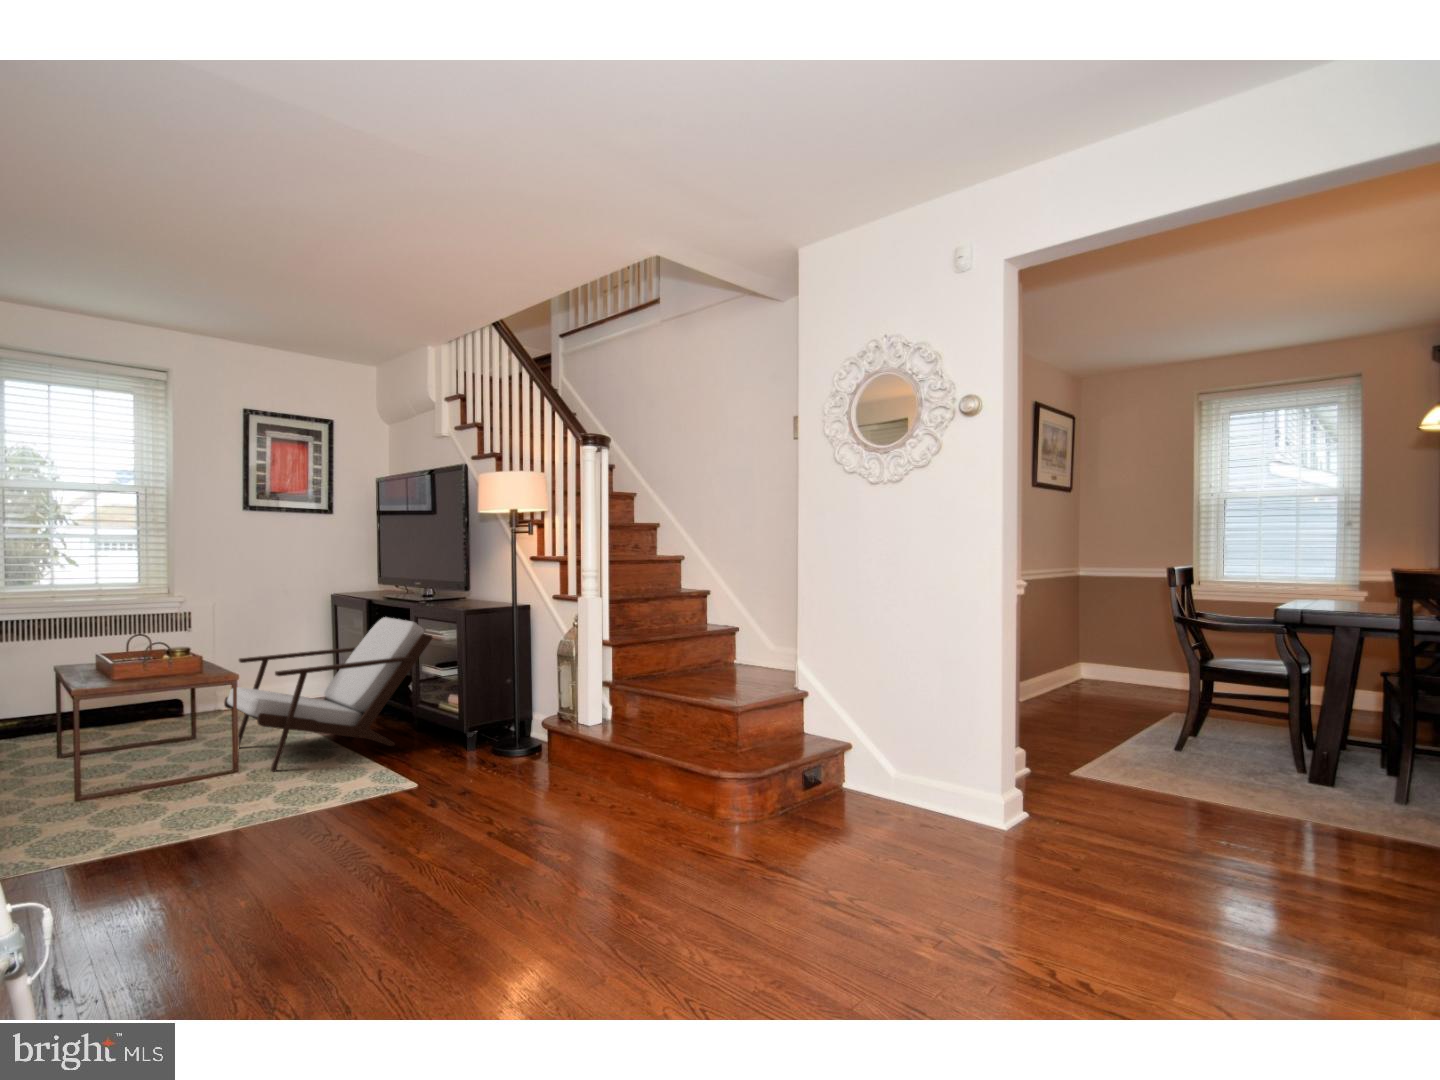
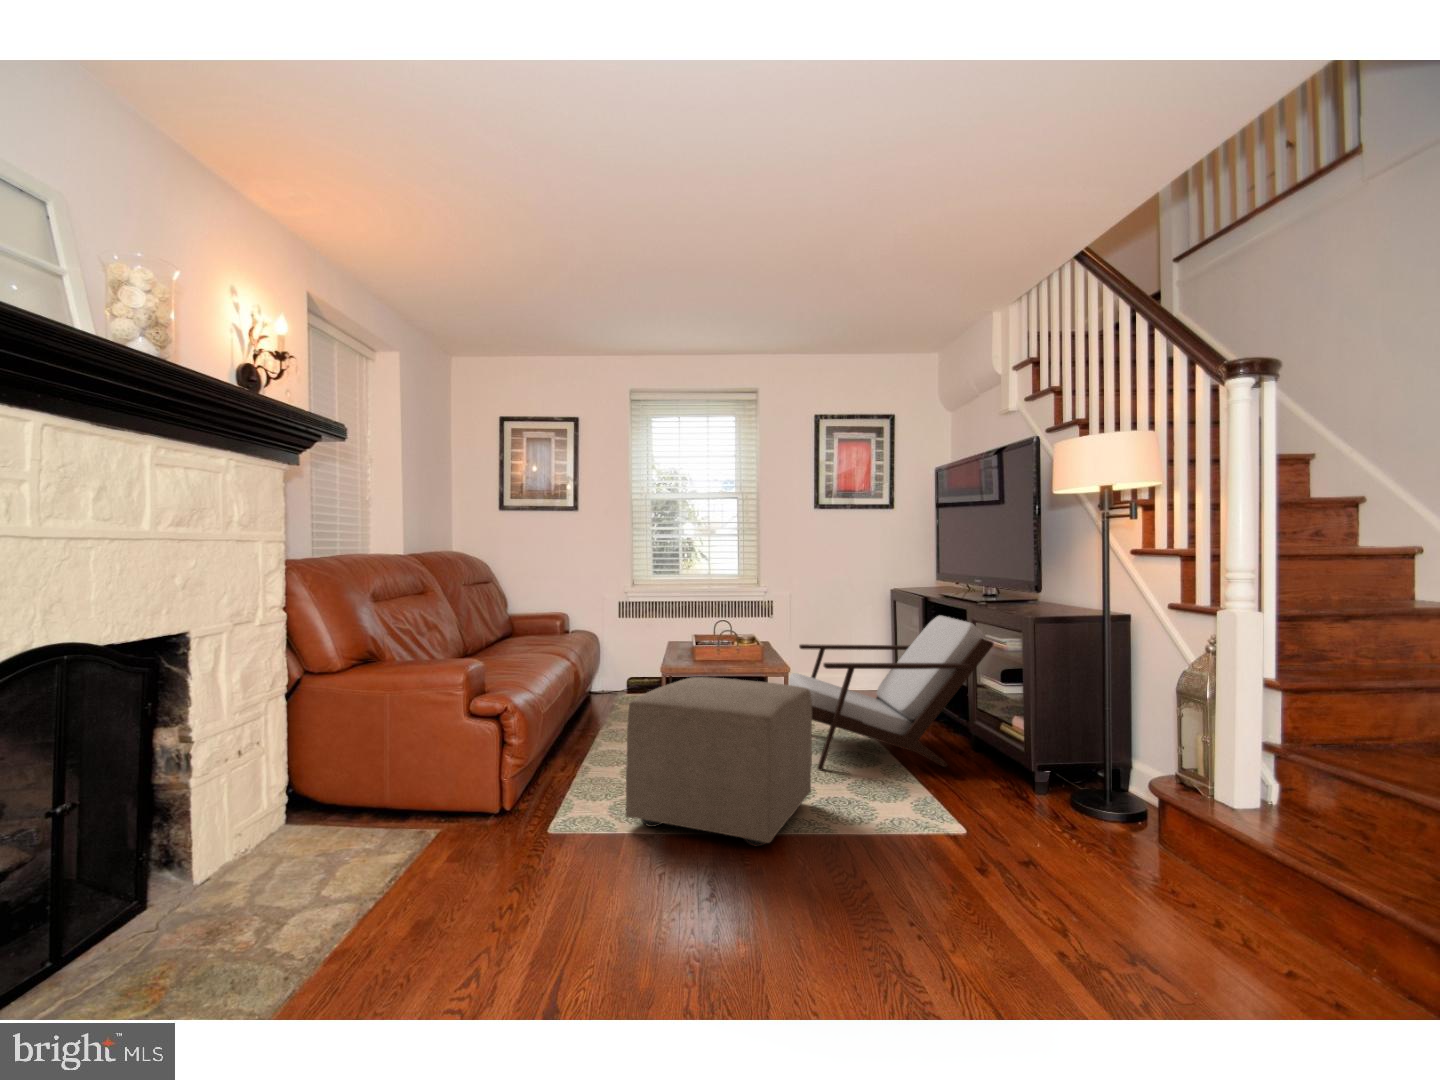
ottoman: none [69,694,273,851] -> present [626,677,812,846]

